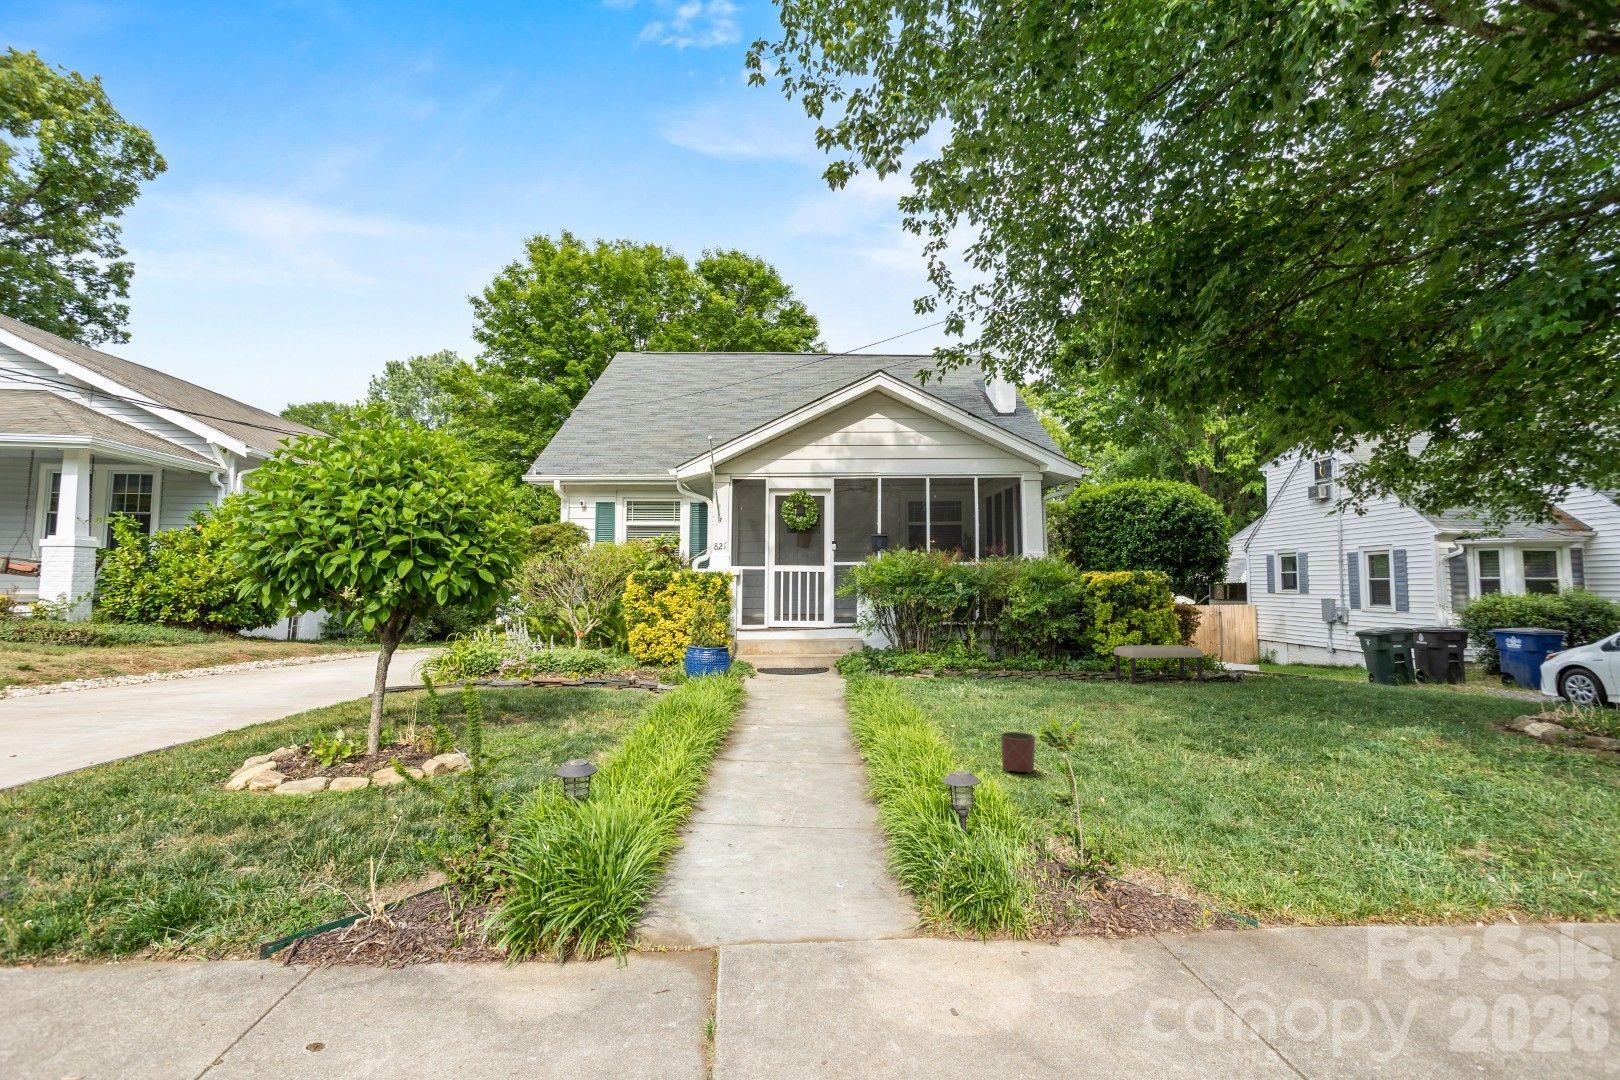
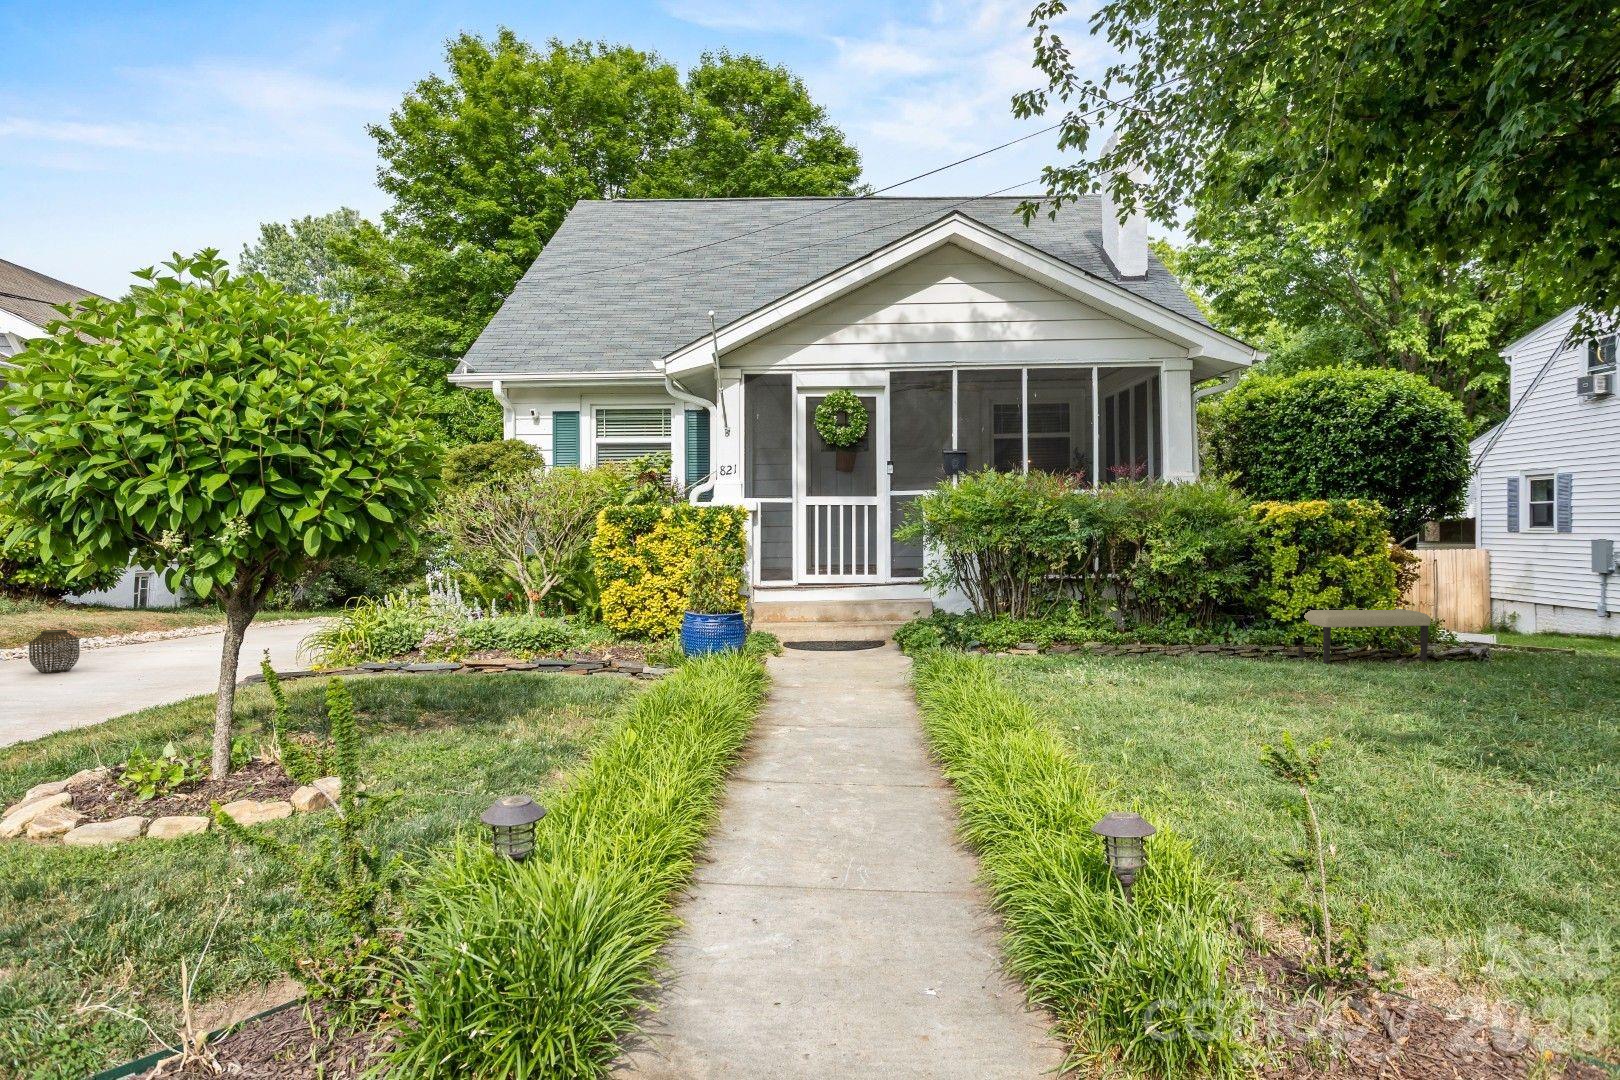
woven basket: none [214,657,251,689] -> present [29,630,80,673]
planter: present [1001,732,1035,773] -> none [1165,745,1219,809]

